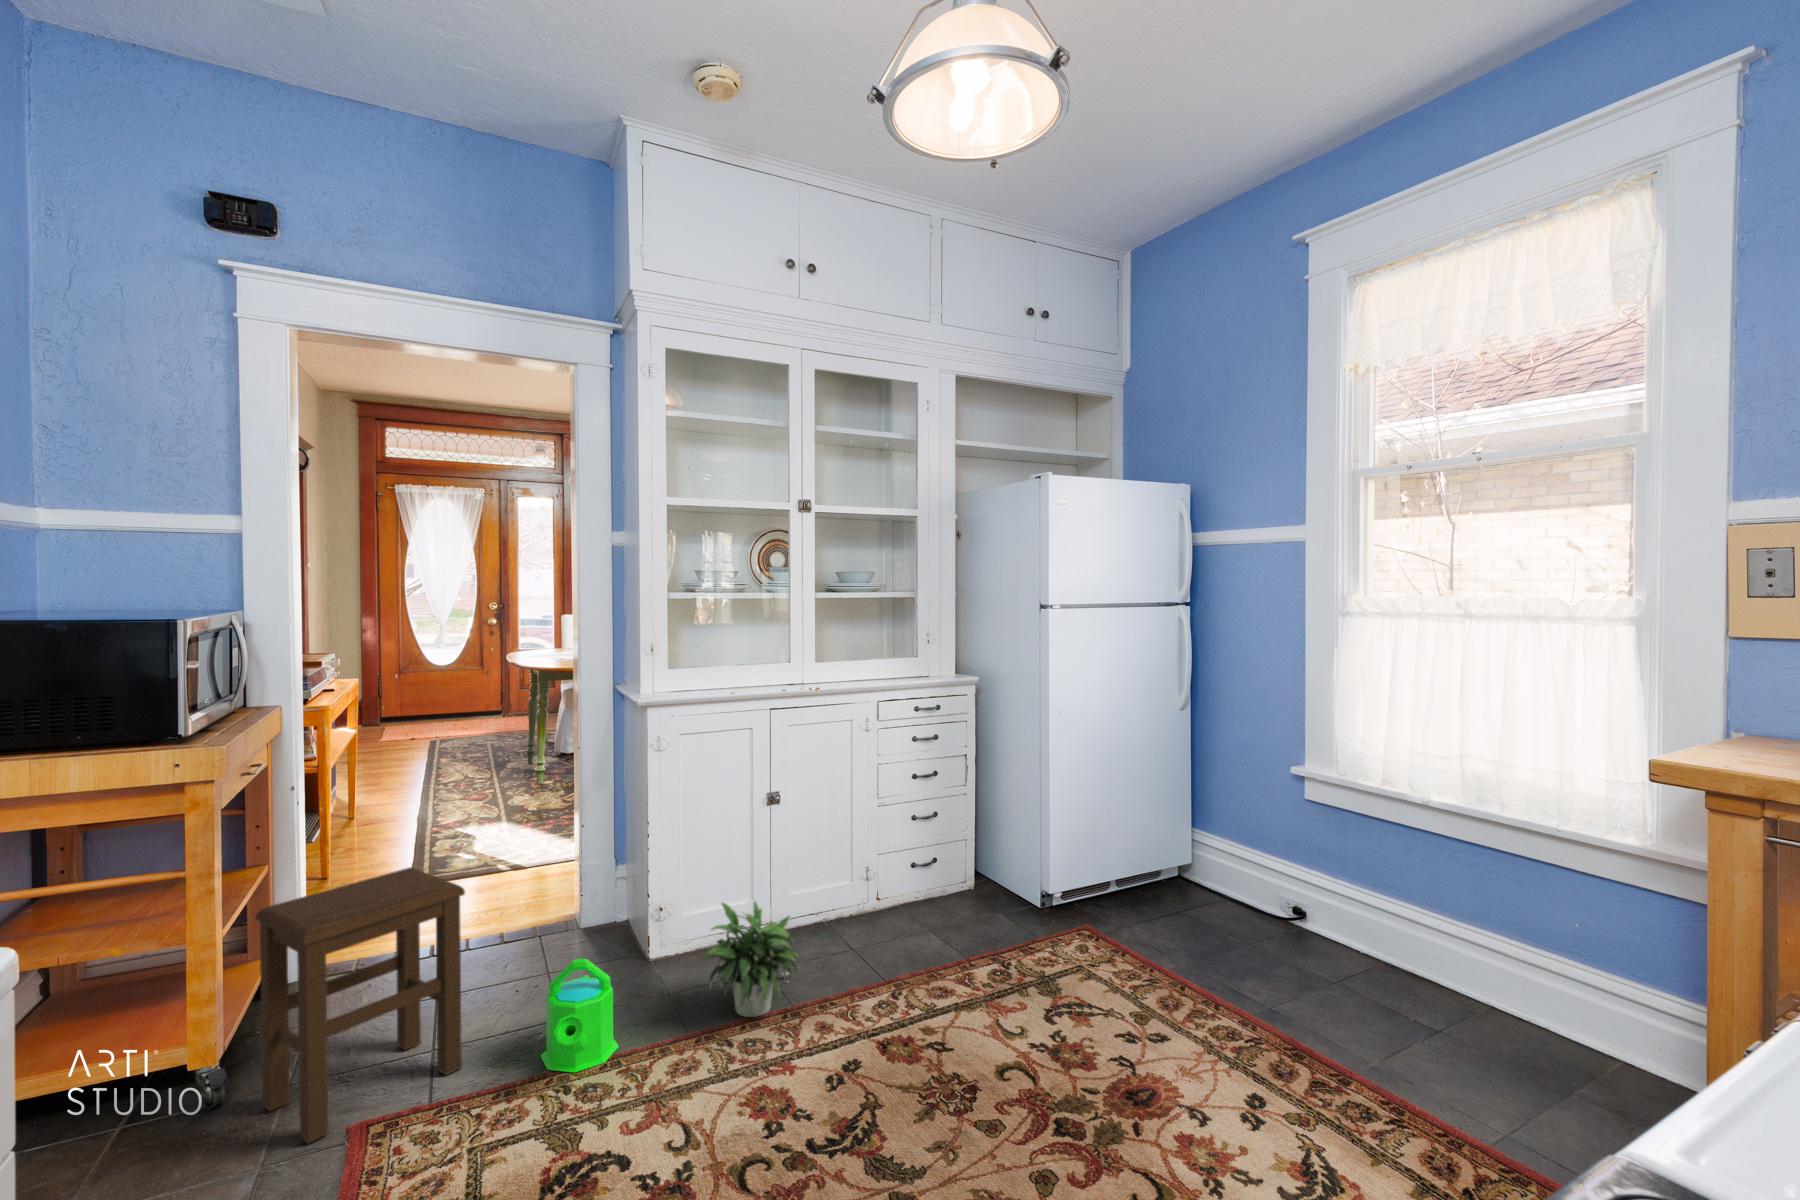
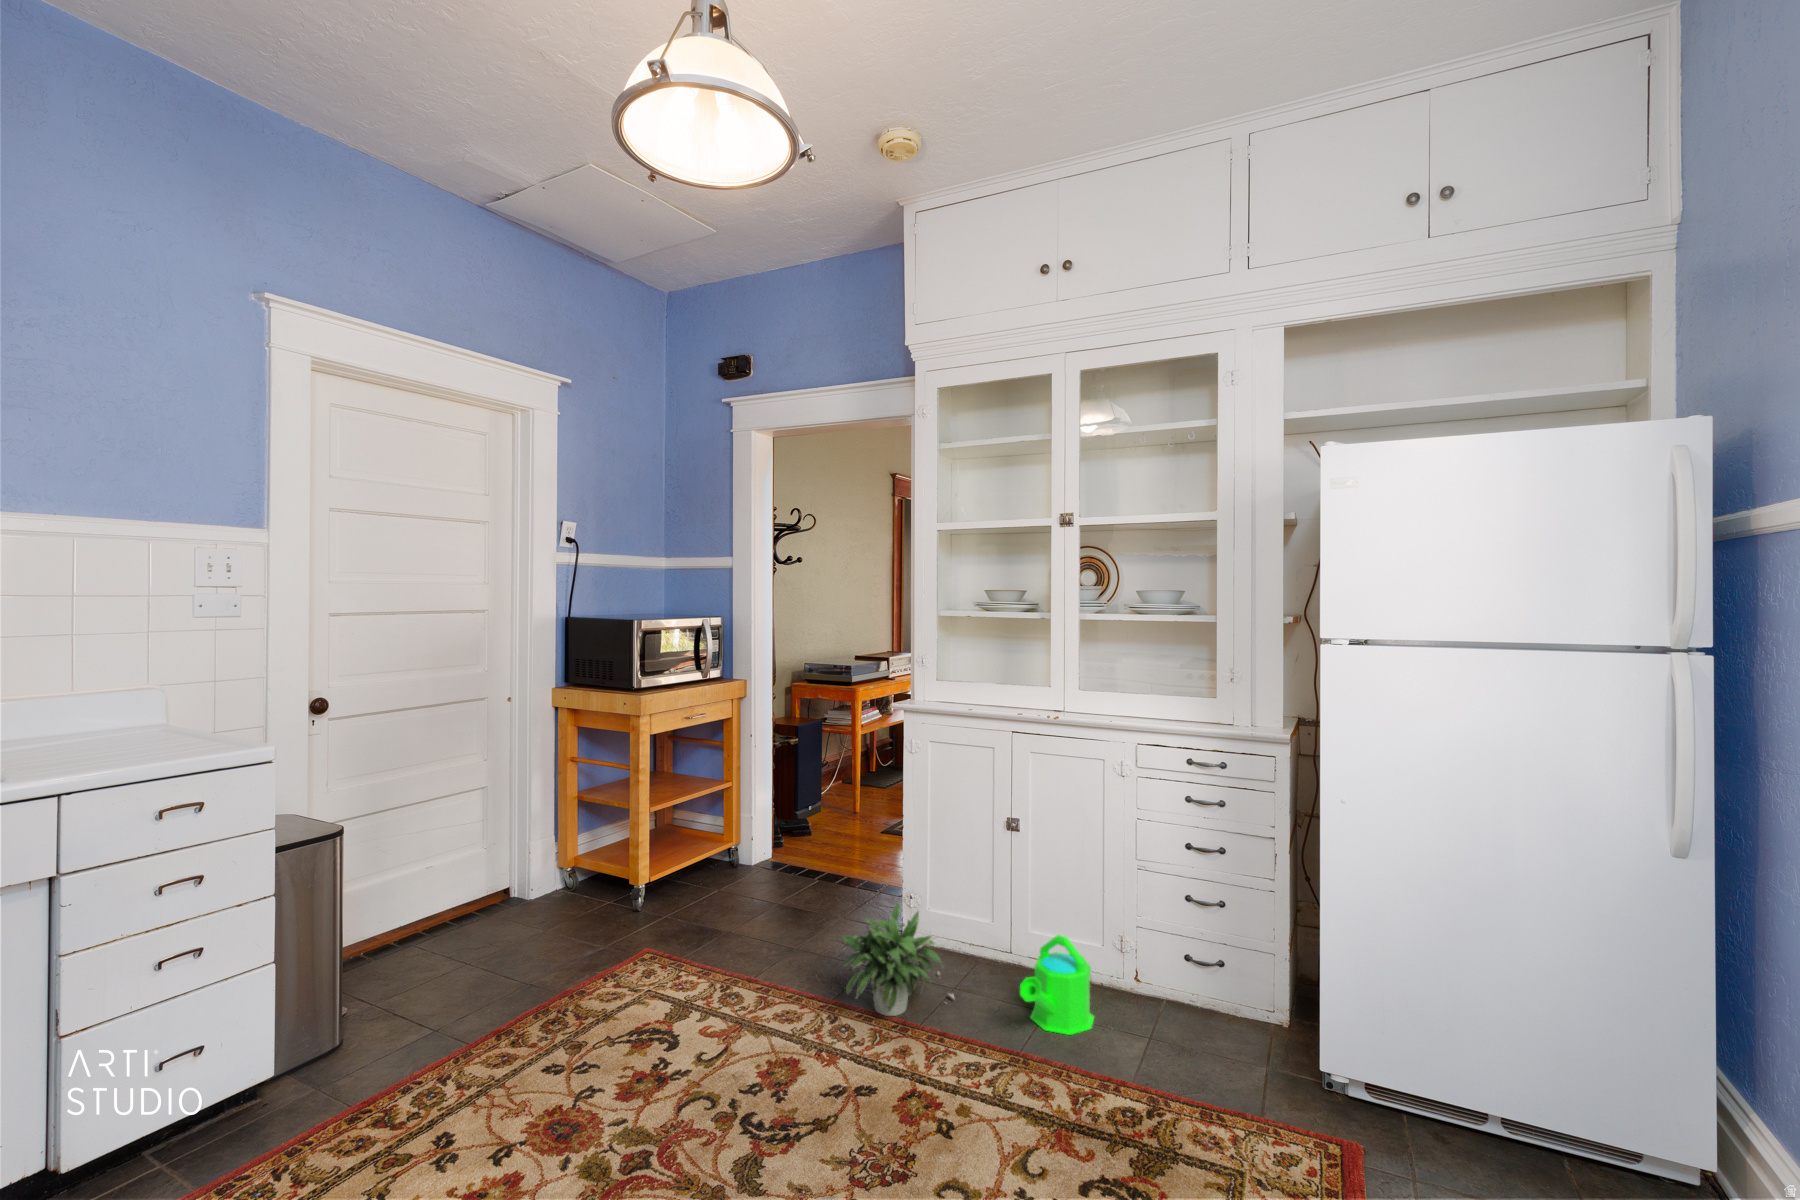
stool: present [256,867,465,1143] -> none [619,802,733,951]
watering can: present [541,959,619,1073] -> present [1020,935,1094,1035]

